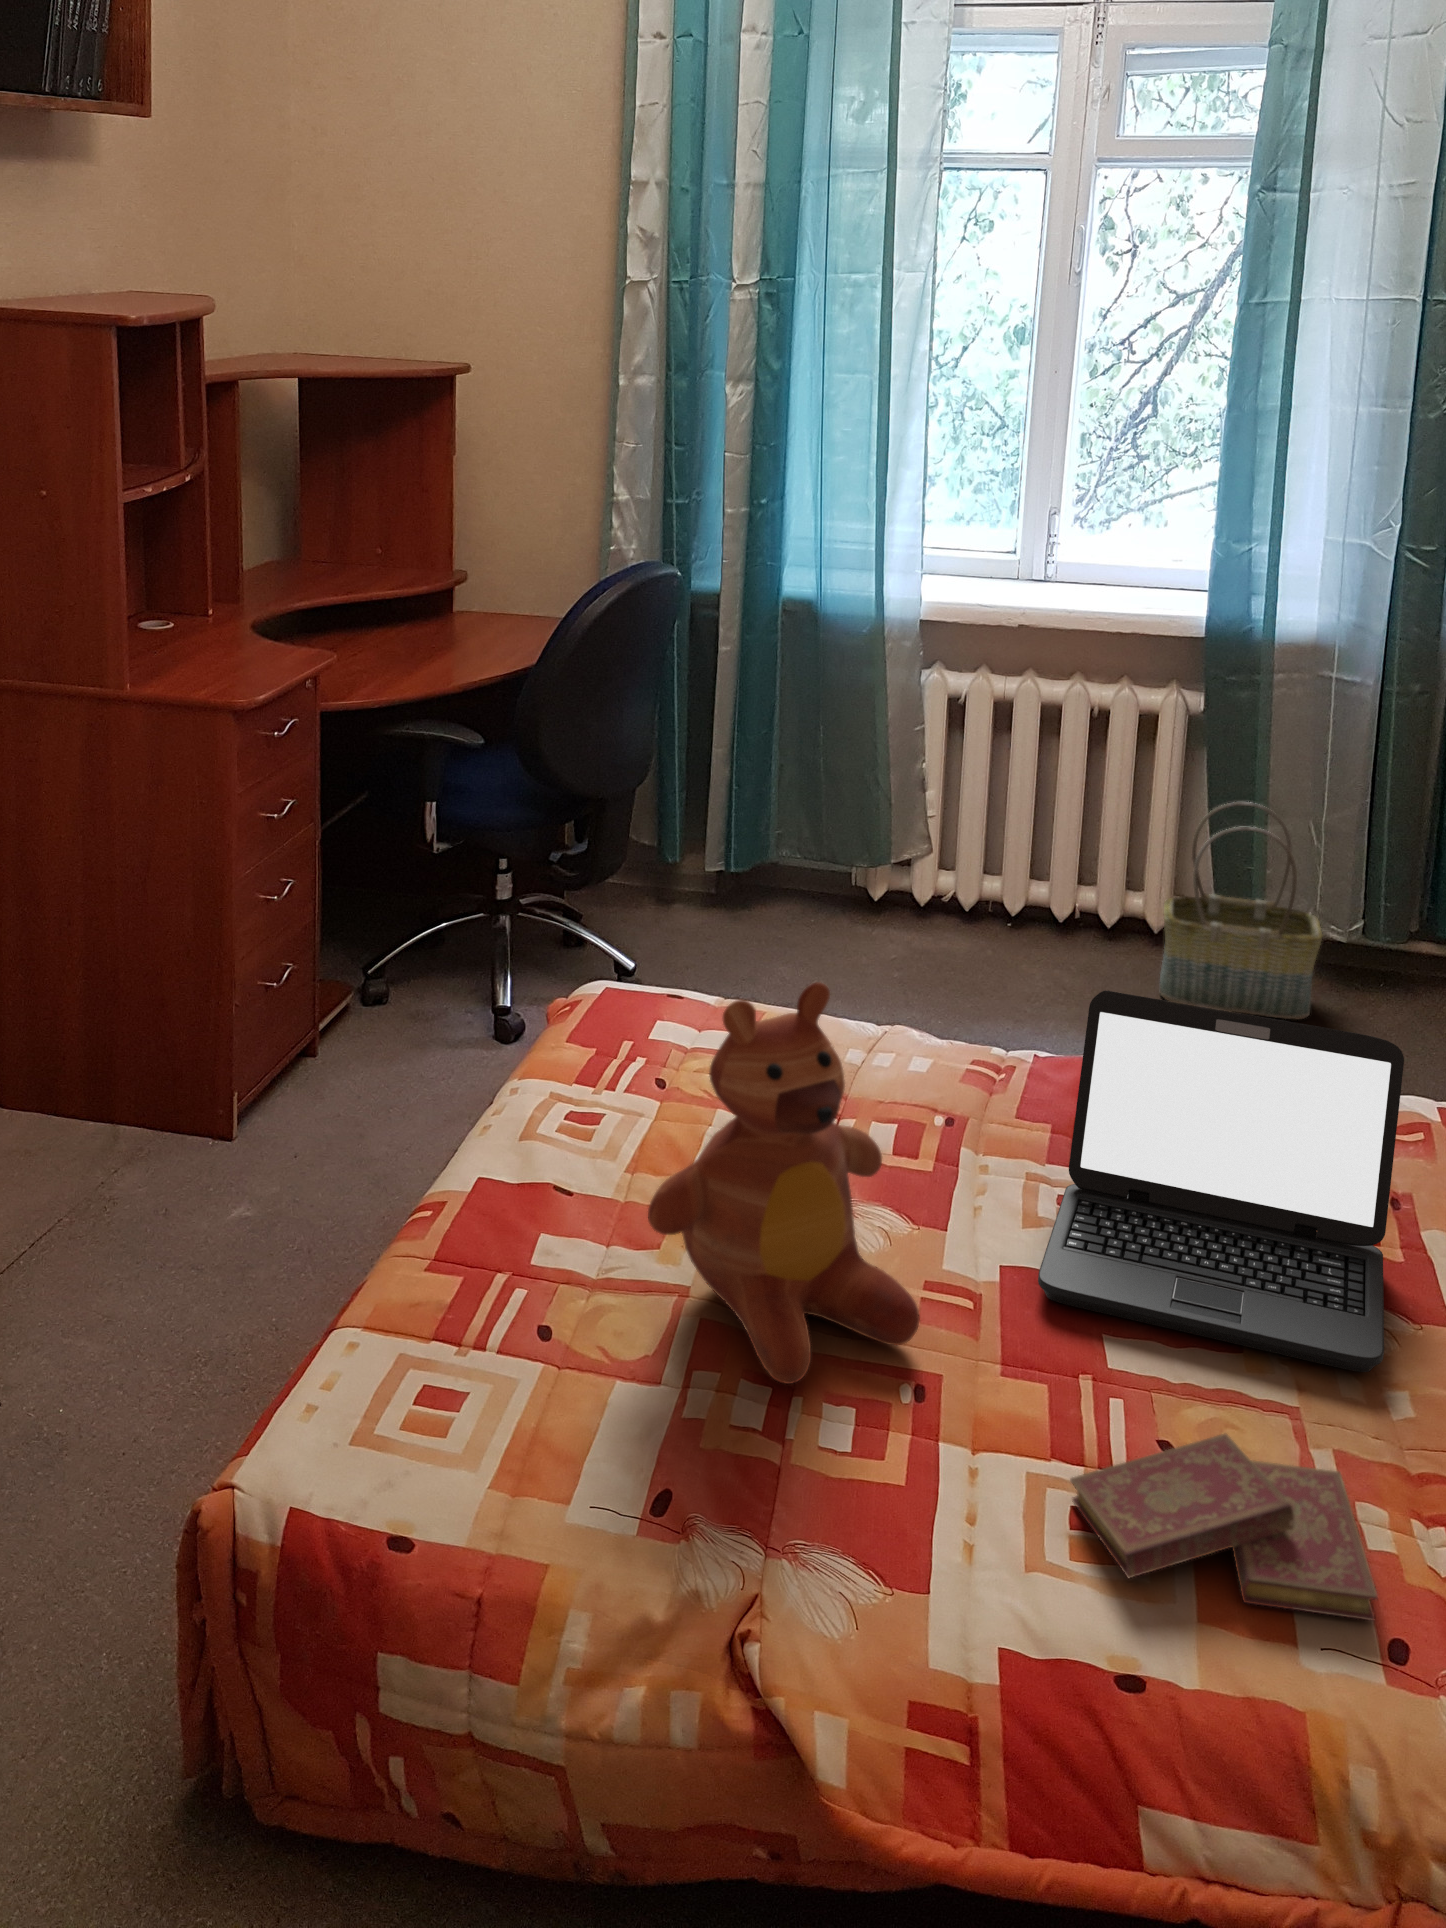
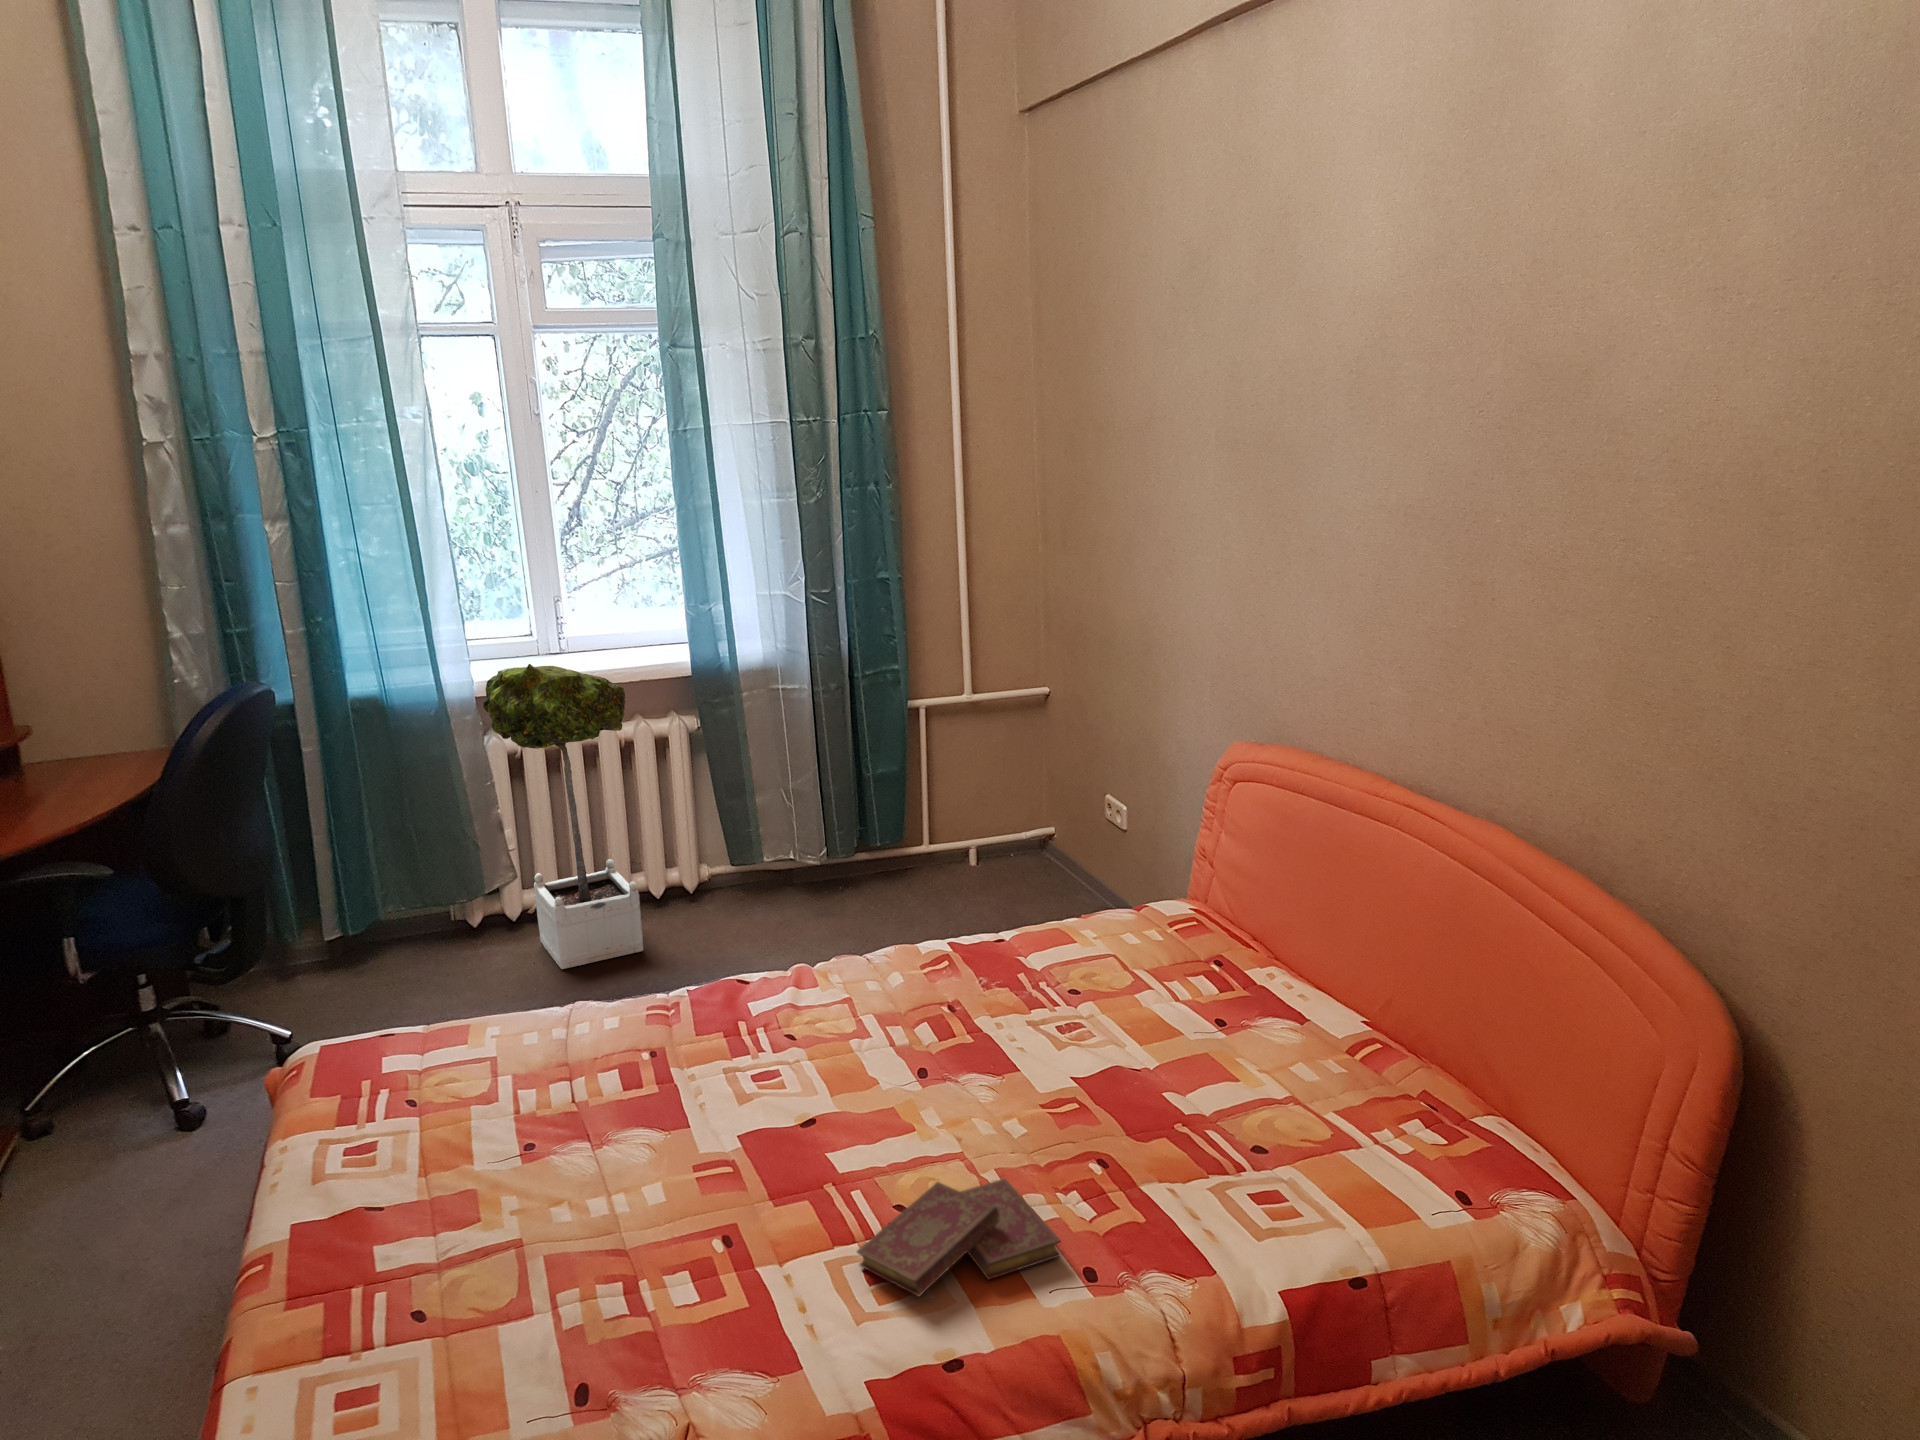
potted tree: none [924,584,1105,991] -> present [483,664,644,969]
basket: present [1160,802,1323,1019] -> none [696,787,806,938]
teddy bear: present [648,982,920,1384] -> none [487,969,710,1275]
laptop: present [1038,991,1404,1372] -> none [748,905,996,1145]

